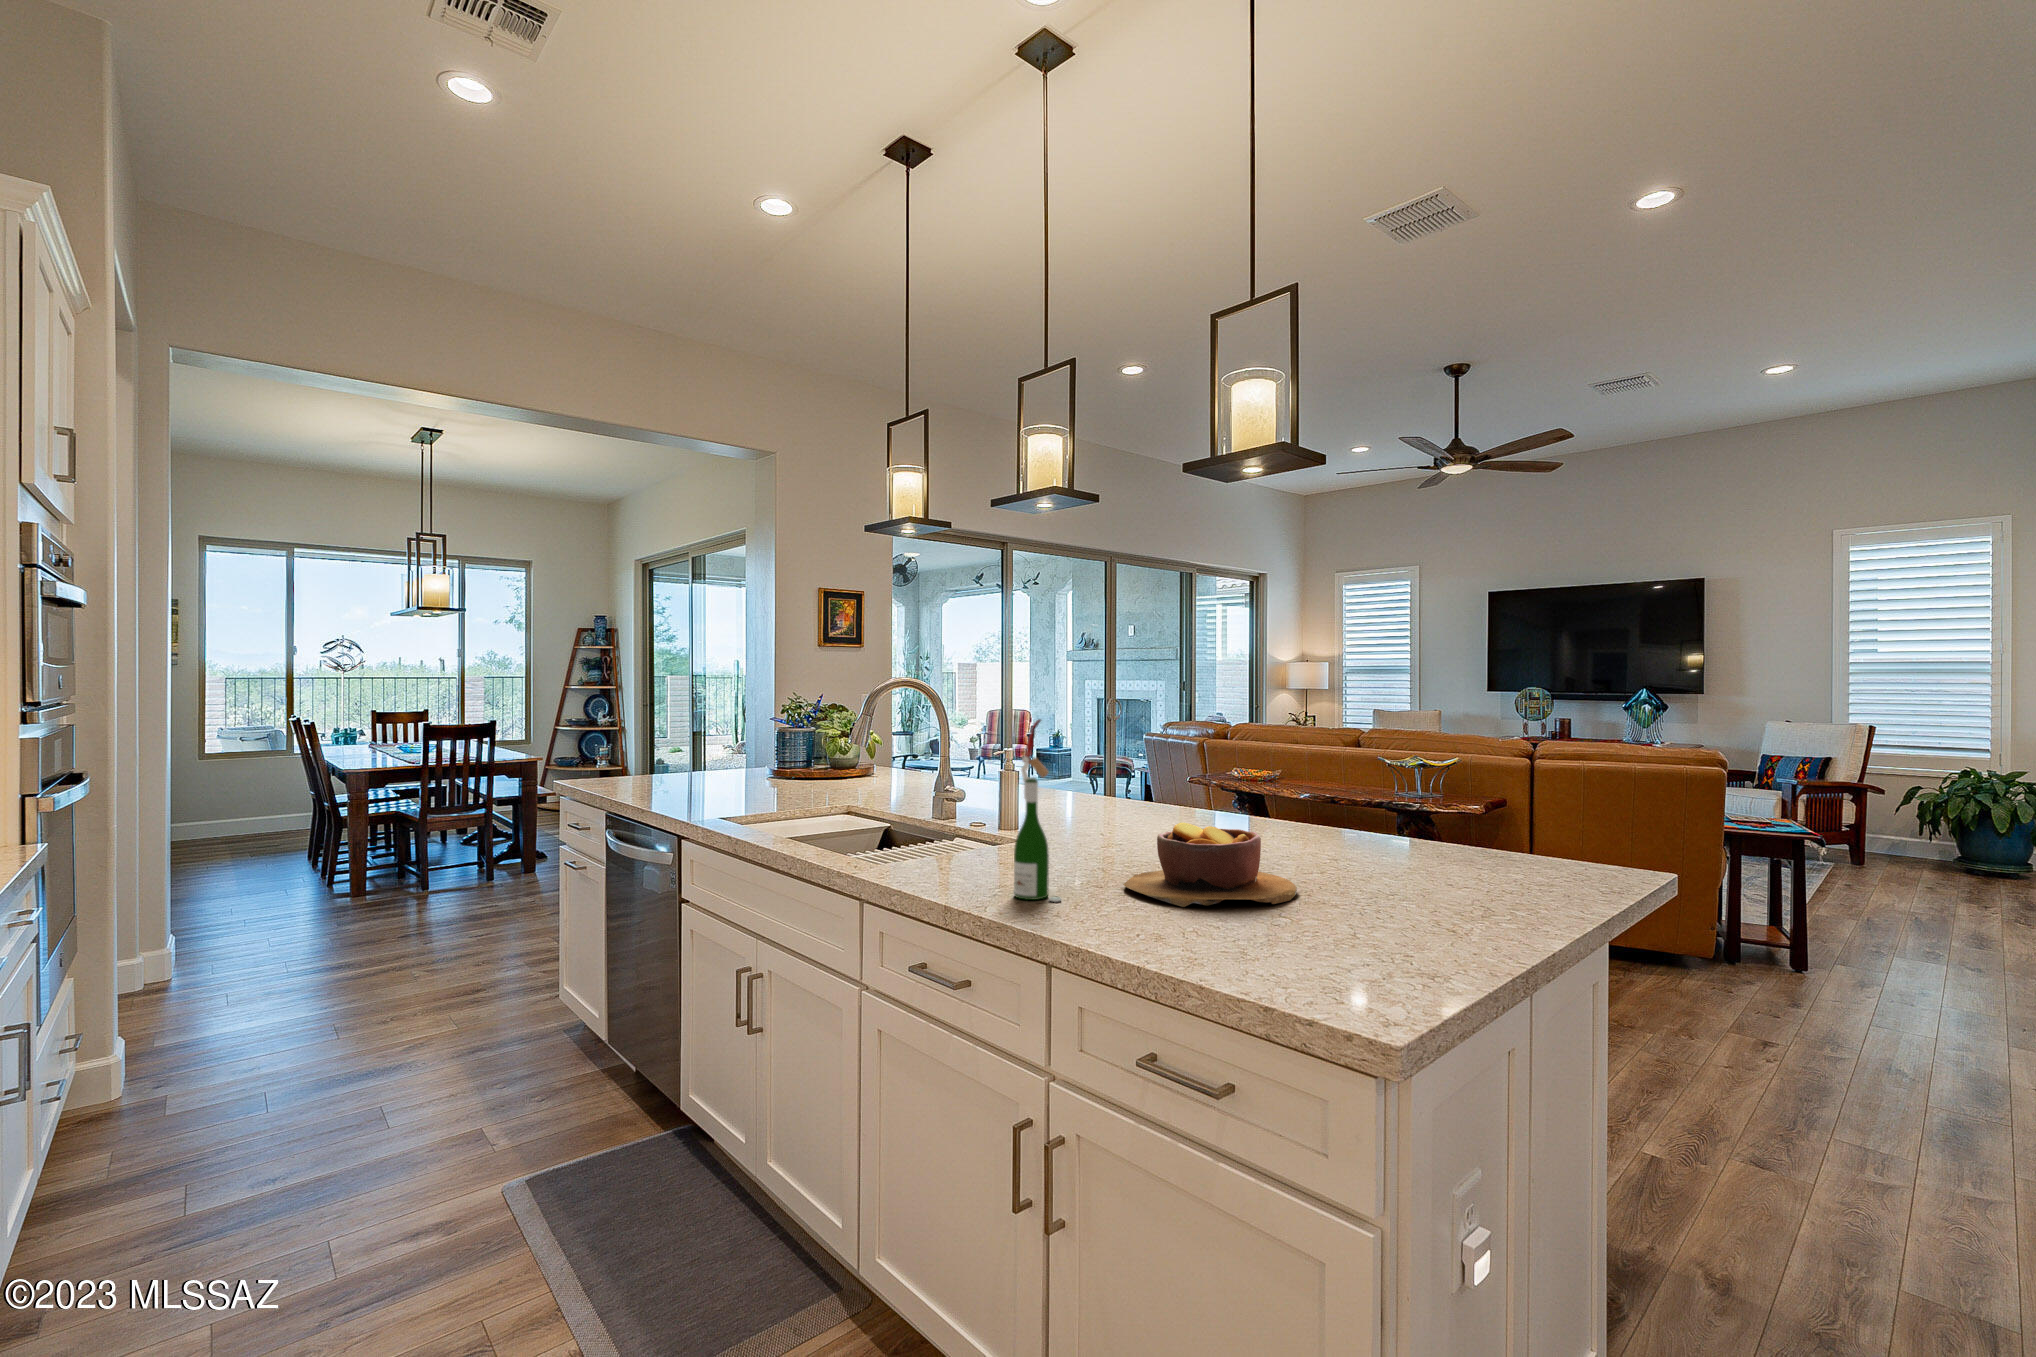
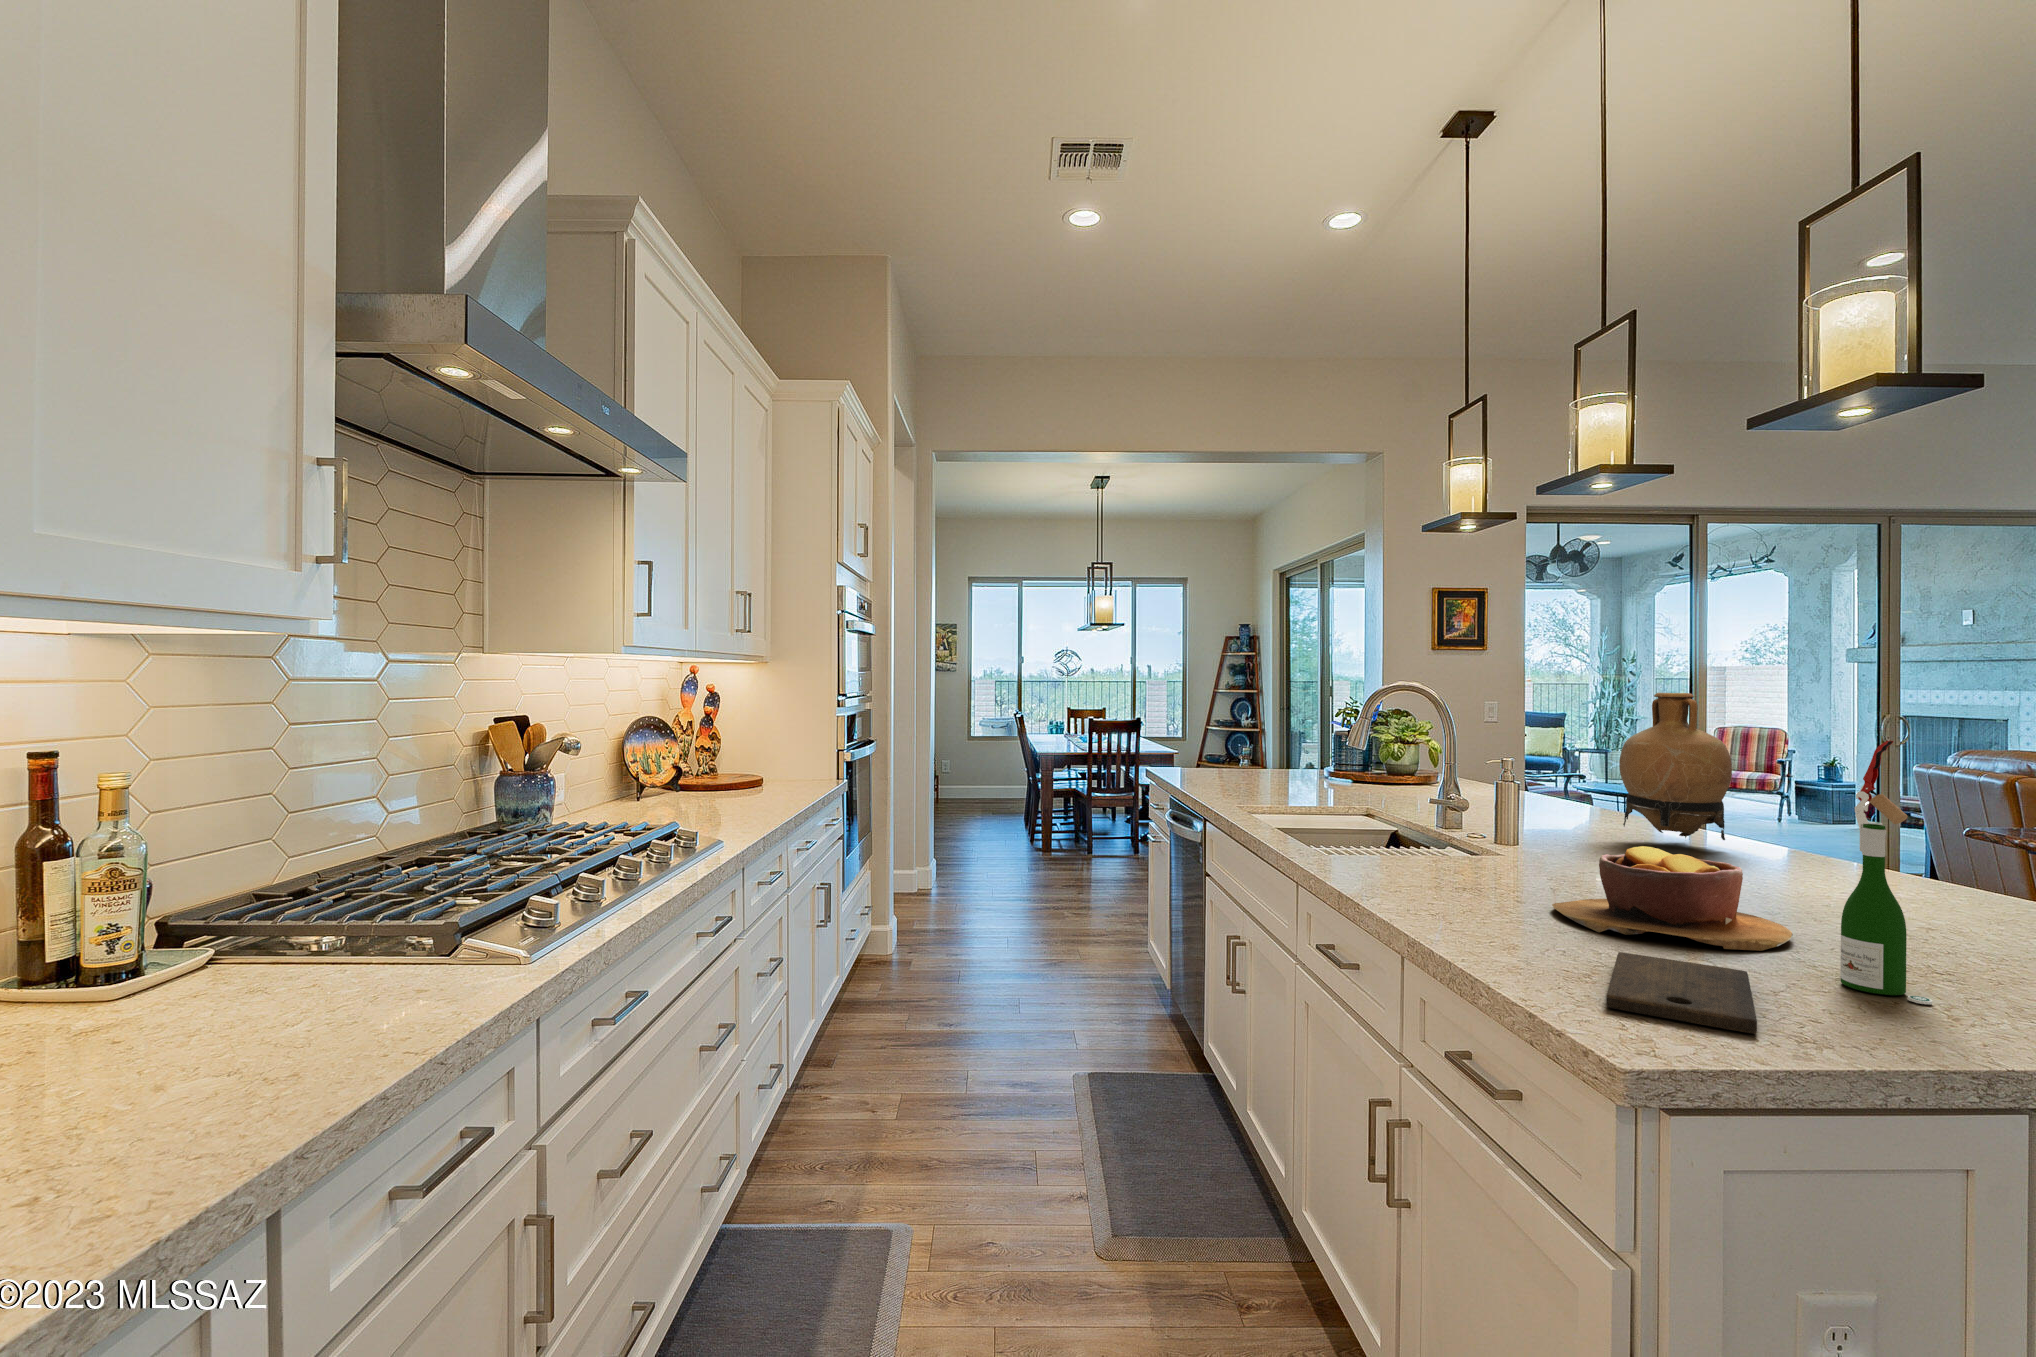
vase: none [1073,686,1150,809] -> present [1619,693,1732,840]
wine bottle: present [1014,719,1061,901] -> present [1840,741,1932,1004]
cutting board: none [1239,923,1400,984] -> present [1606,952,1757,1034]

